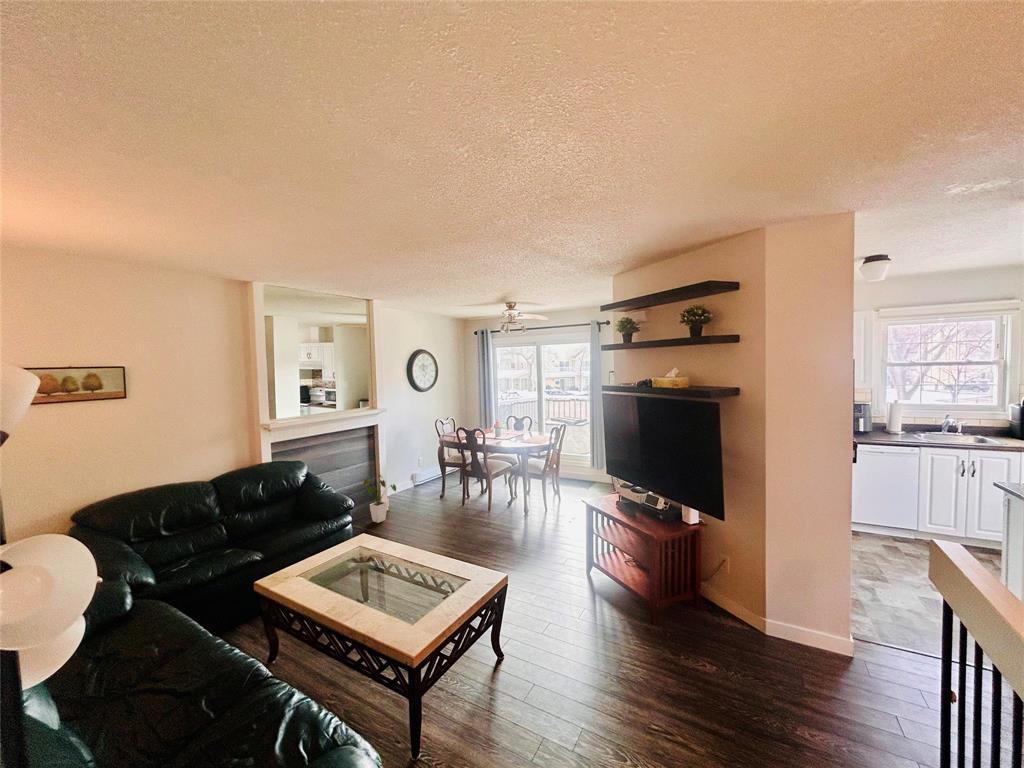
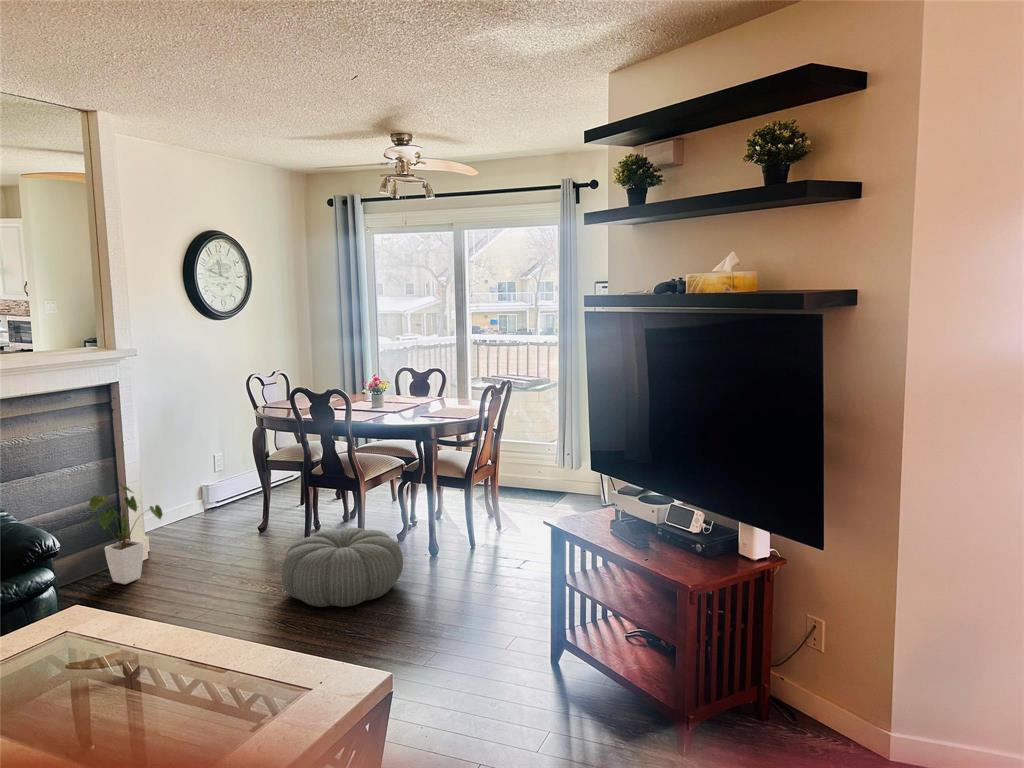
pouf: none [452,499,511,539] -> present [282,527,403,607]

